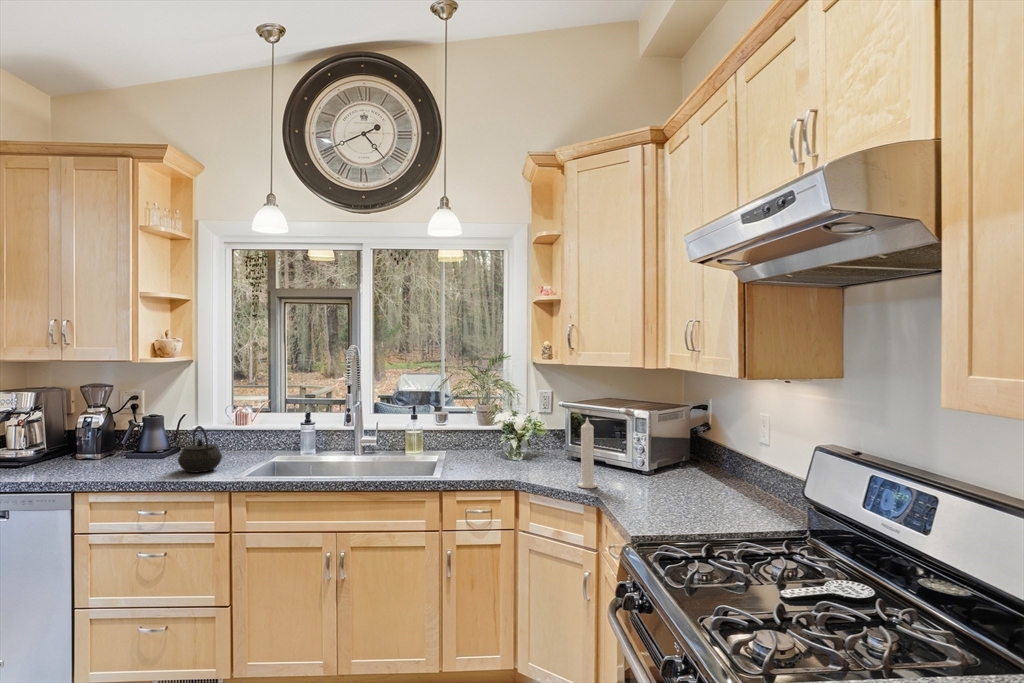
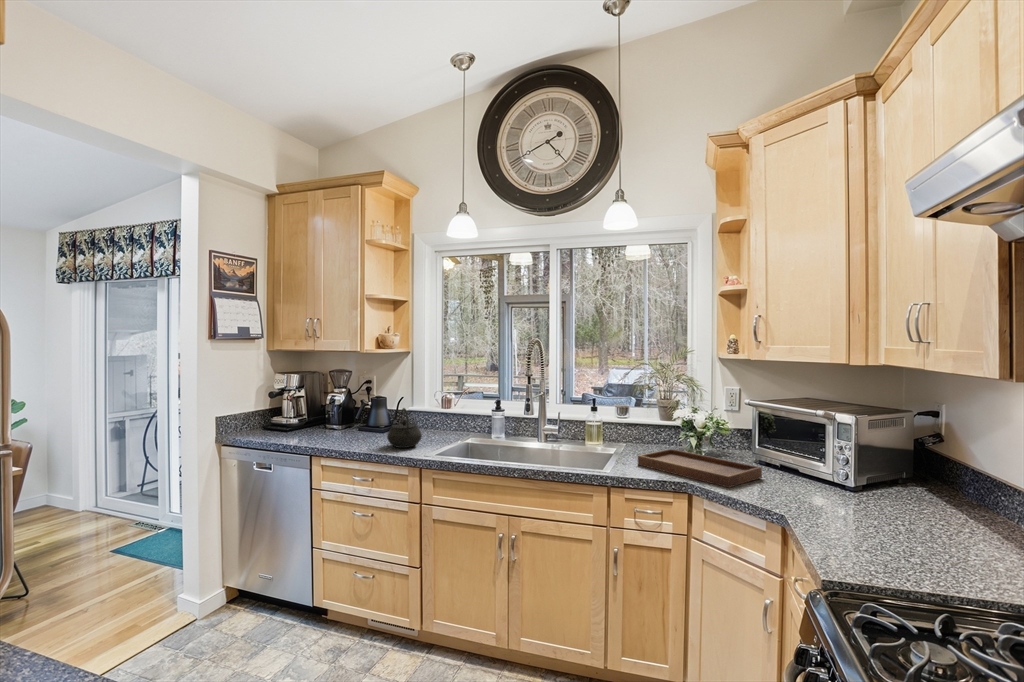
candle: present [578,417,597,488] -> none [760,419,784,501]
tray: none [466,435,576,481] -> present [638,435,762,488]

